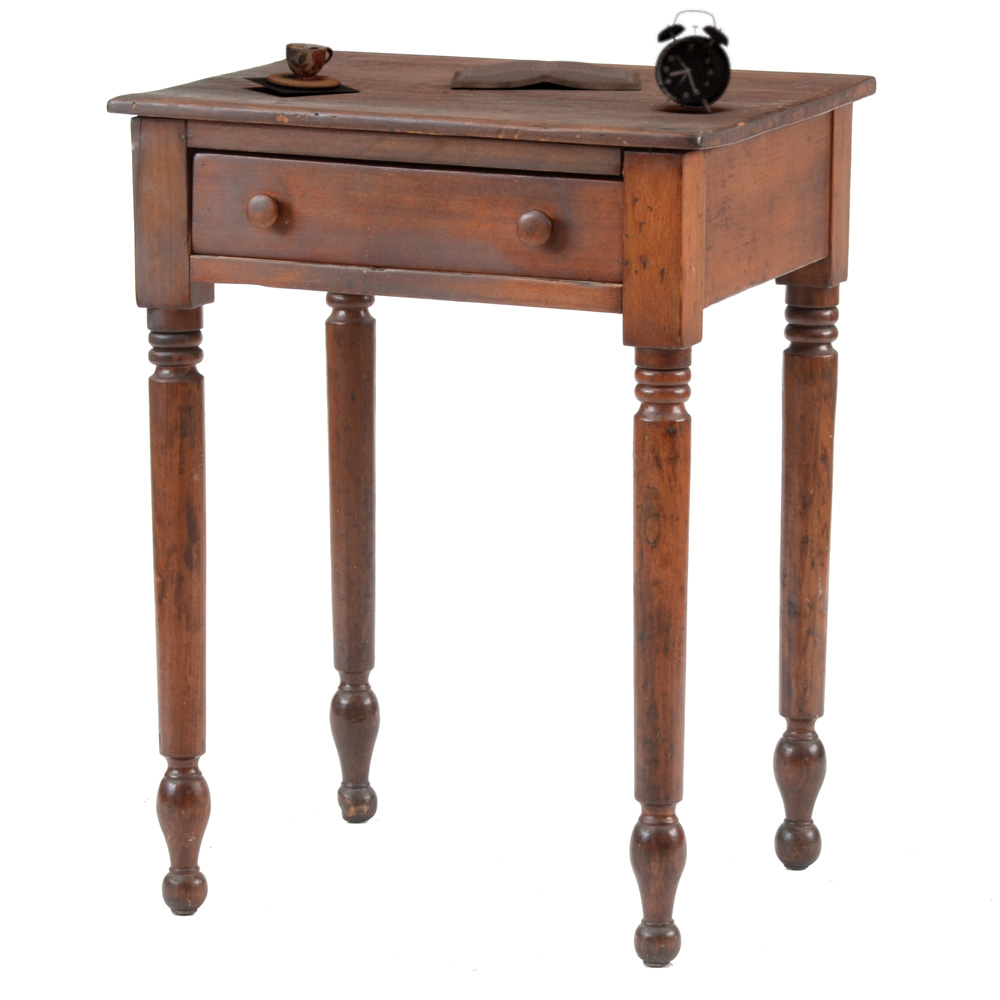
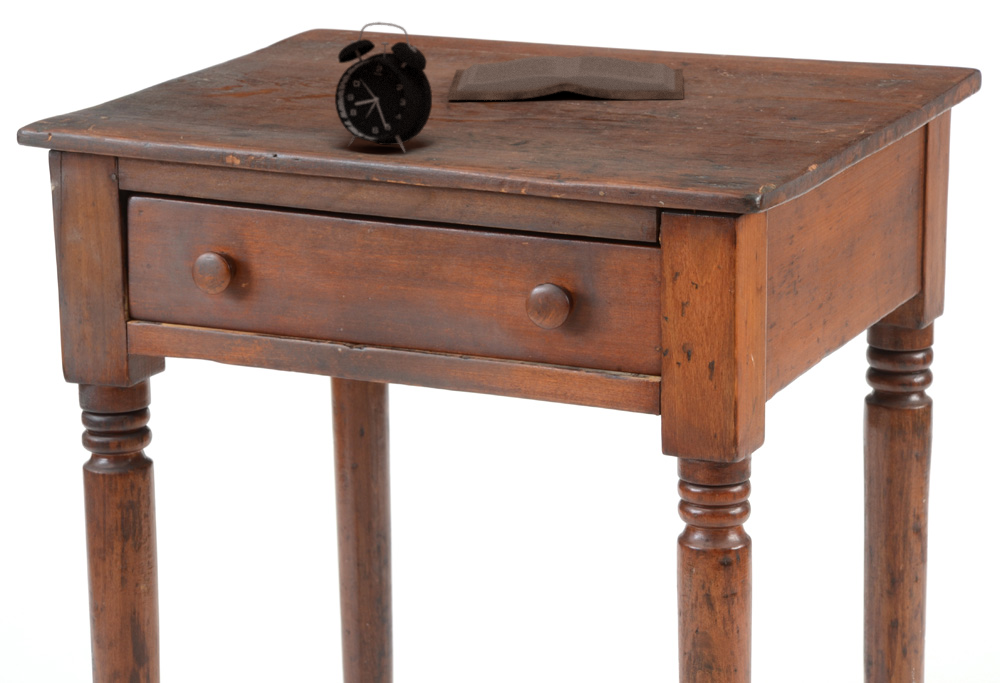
alarm clock: present [655,10,731,110] -> present [335,22,432,151]
teacup: present [245,43,359,93] -> none [190,49,336,119]

